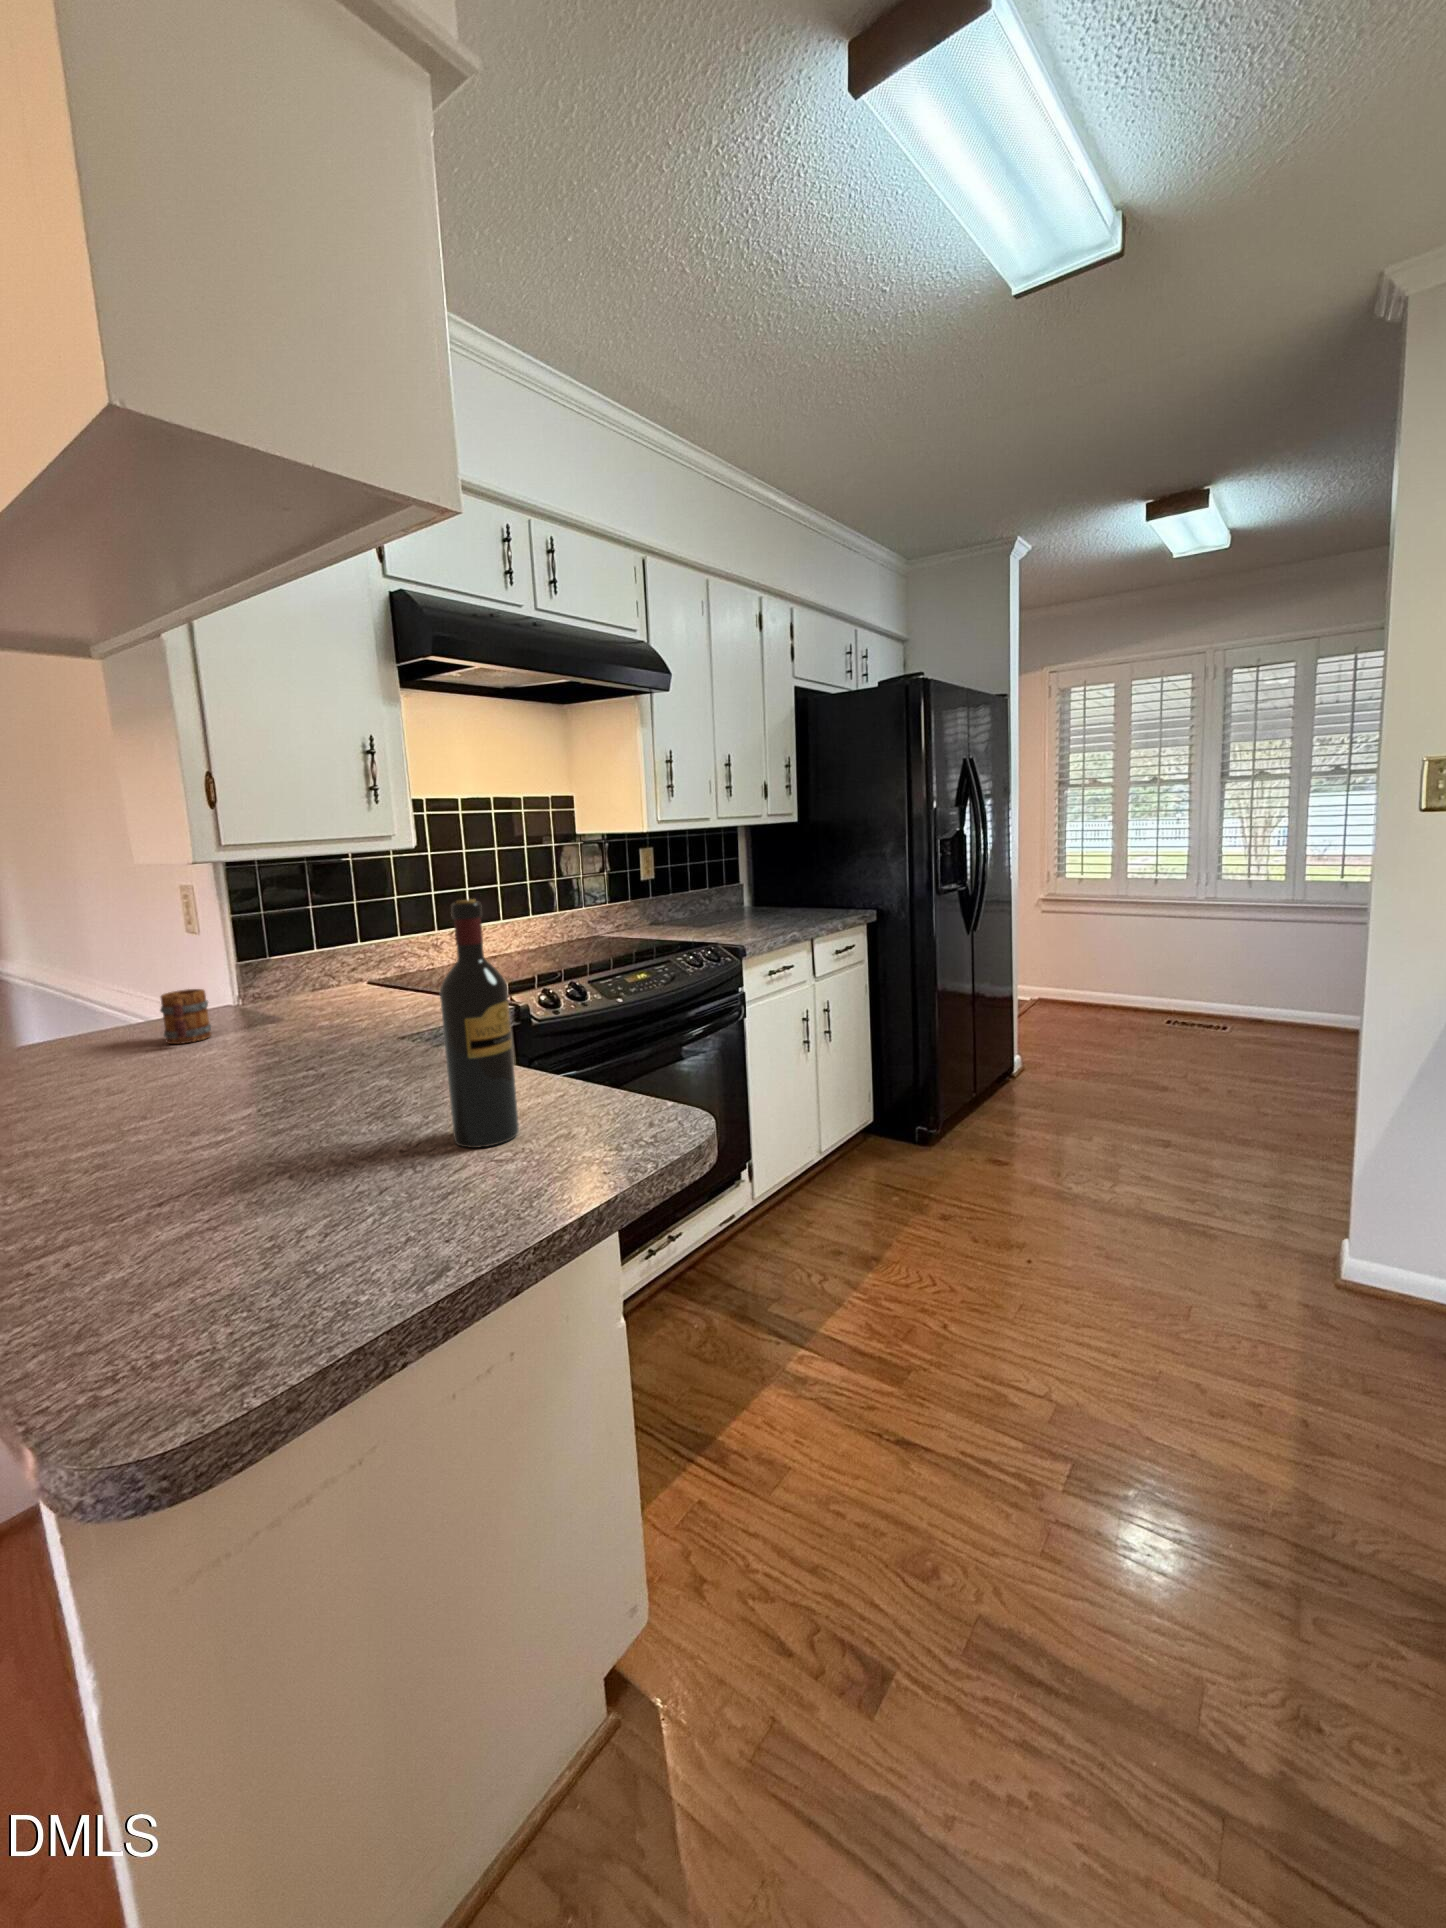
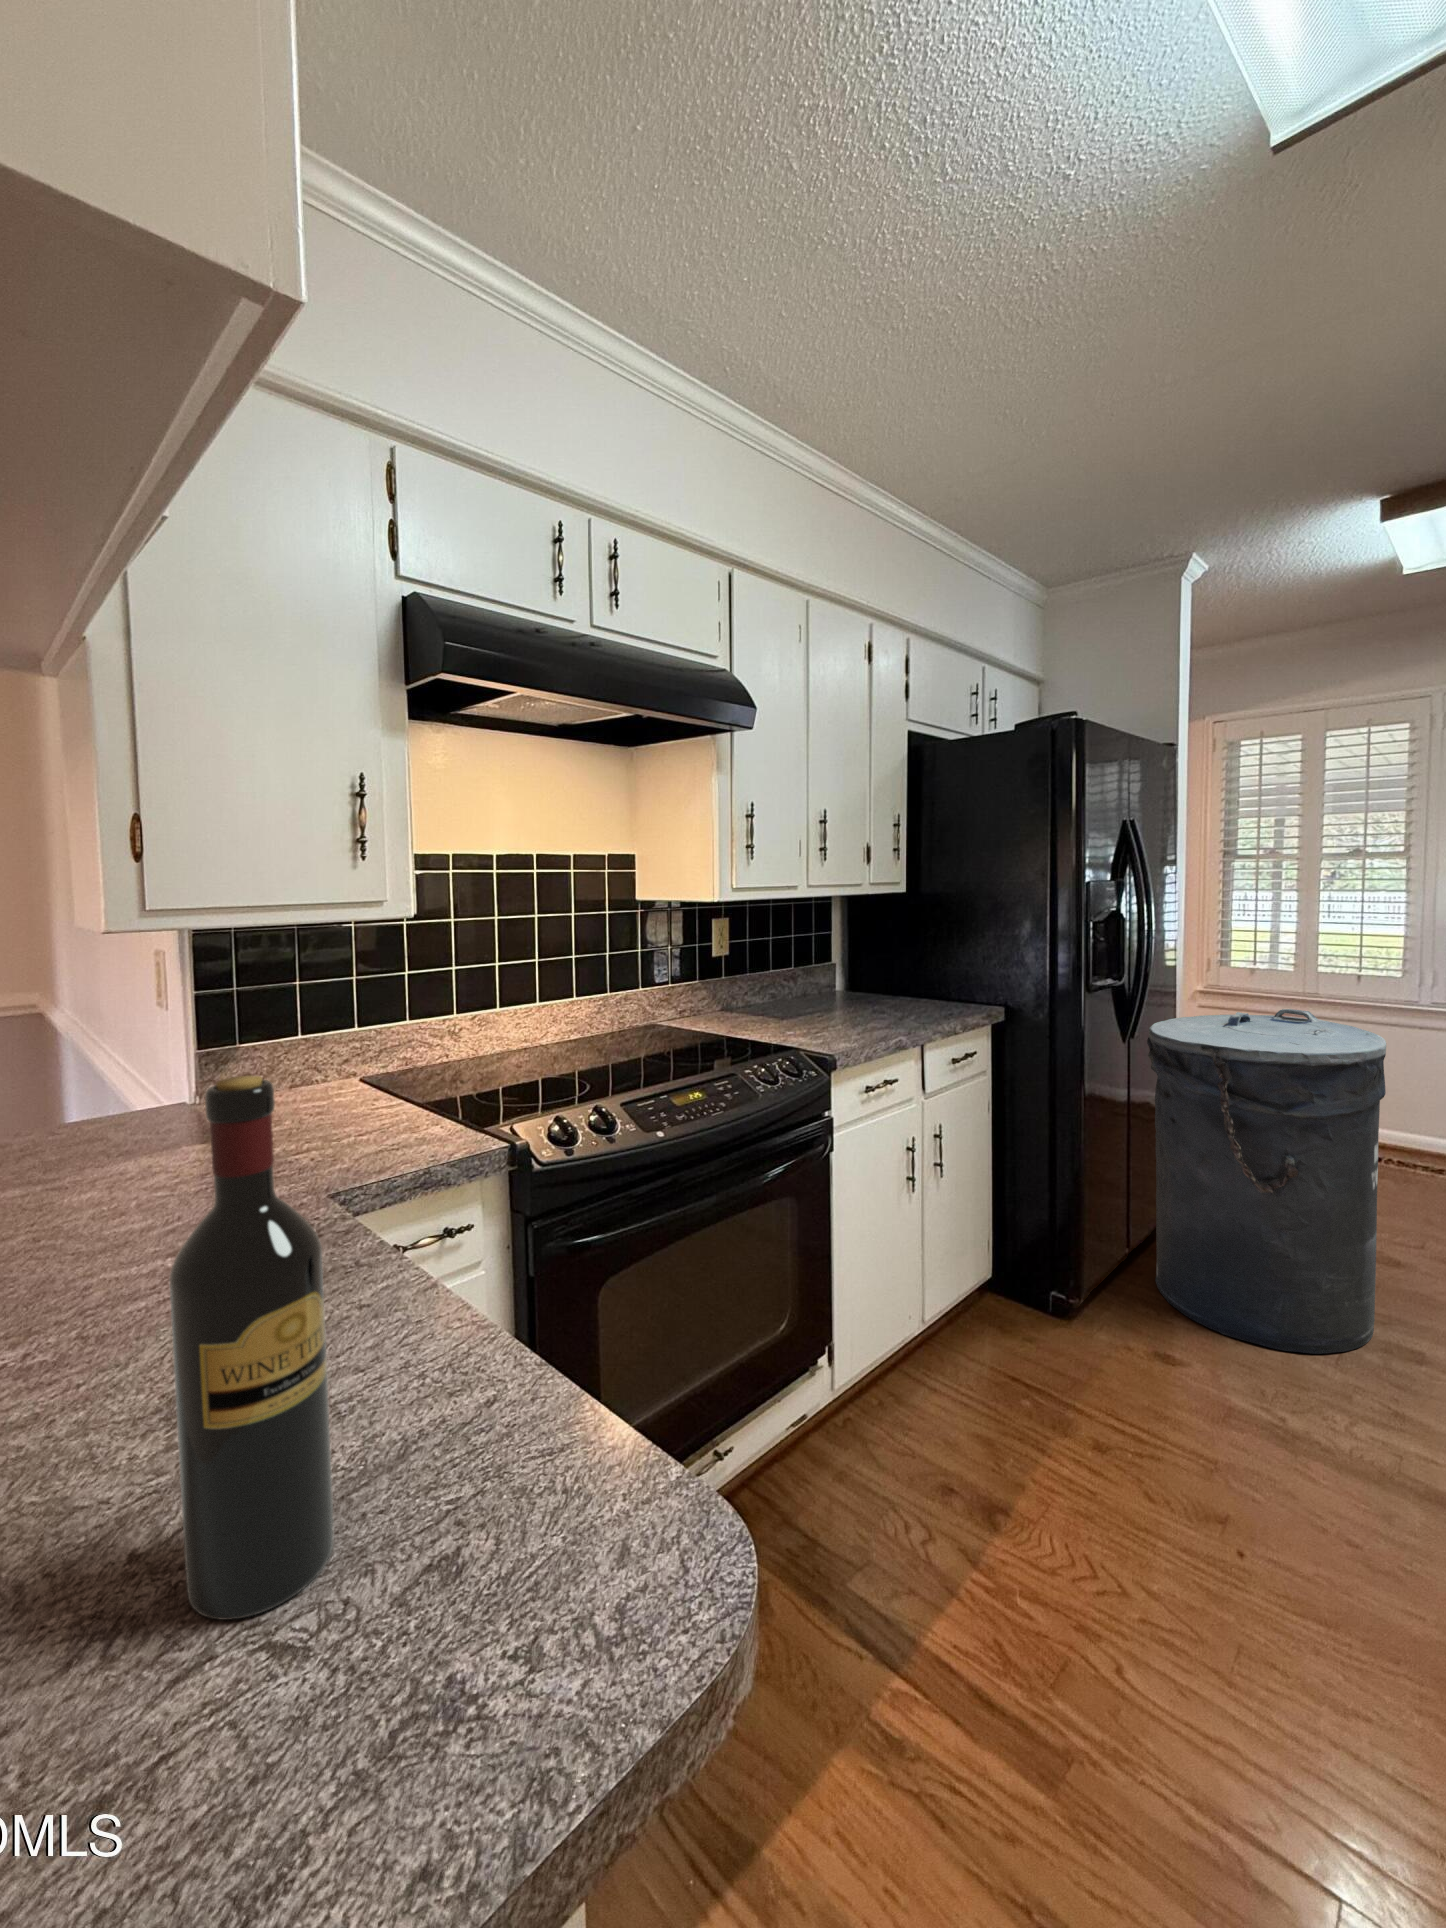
trash can: none [986,902,1149,1152] -> present [1147,1009,1386,1354]
mug: present [160,989,211,1044] -> none [36,1099,110,1176]

